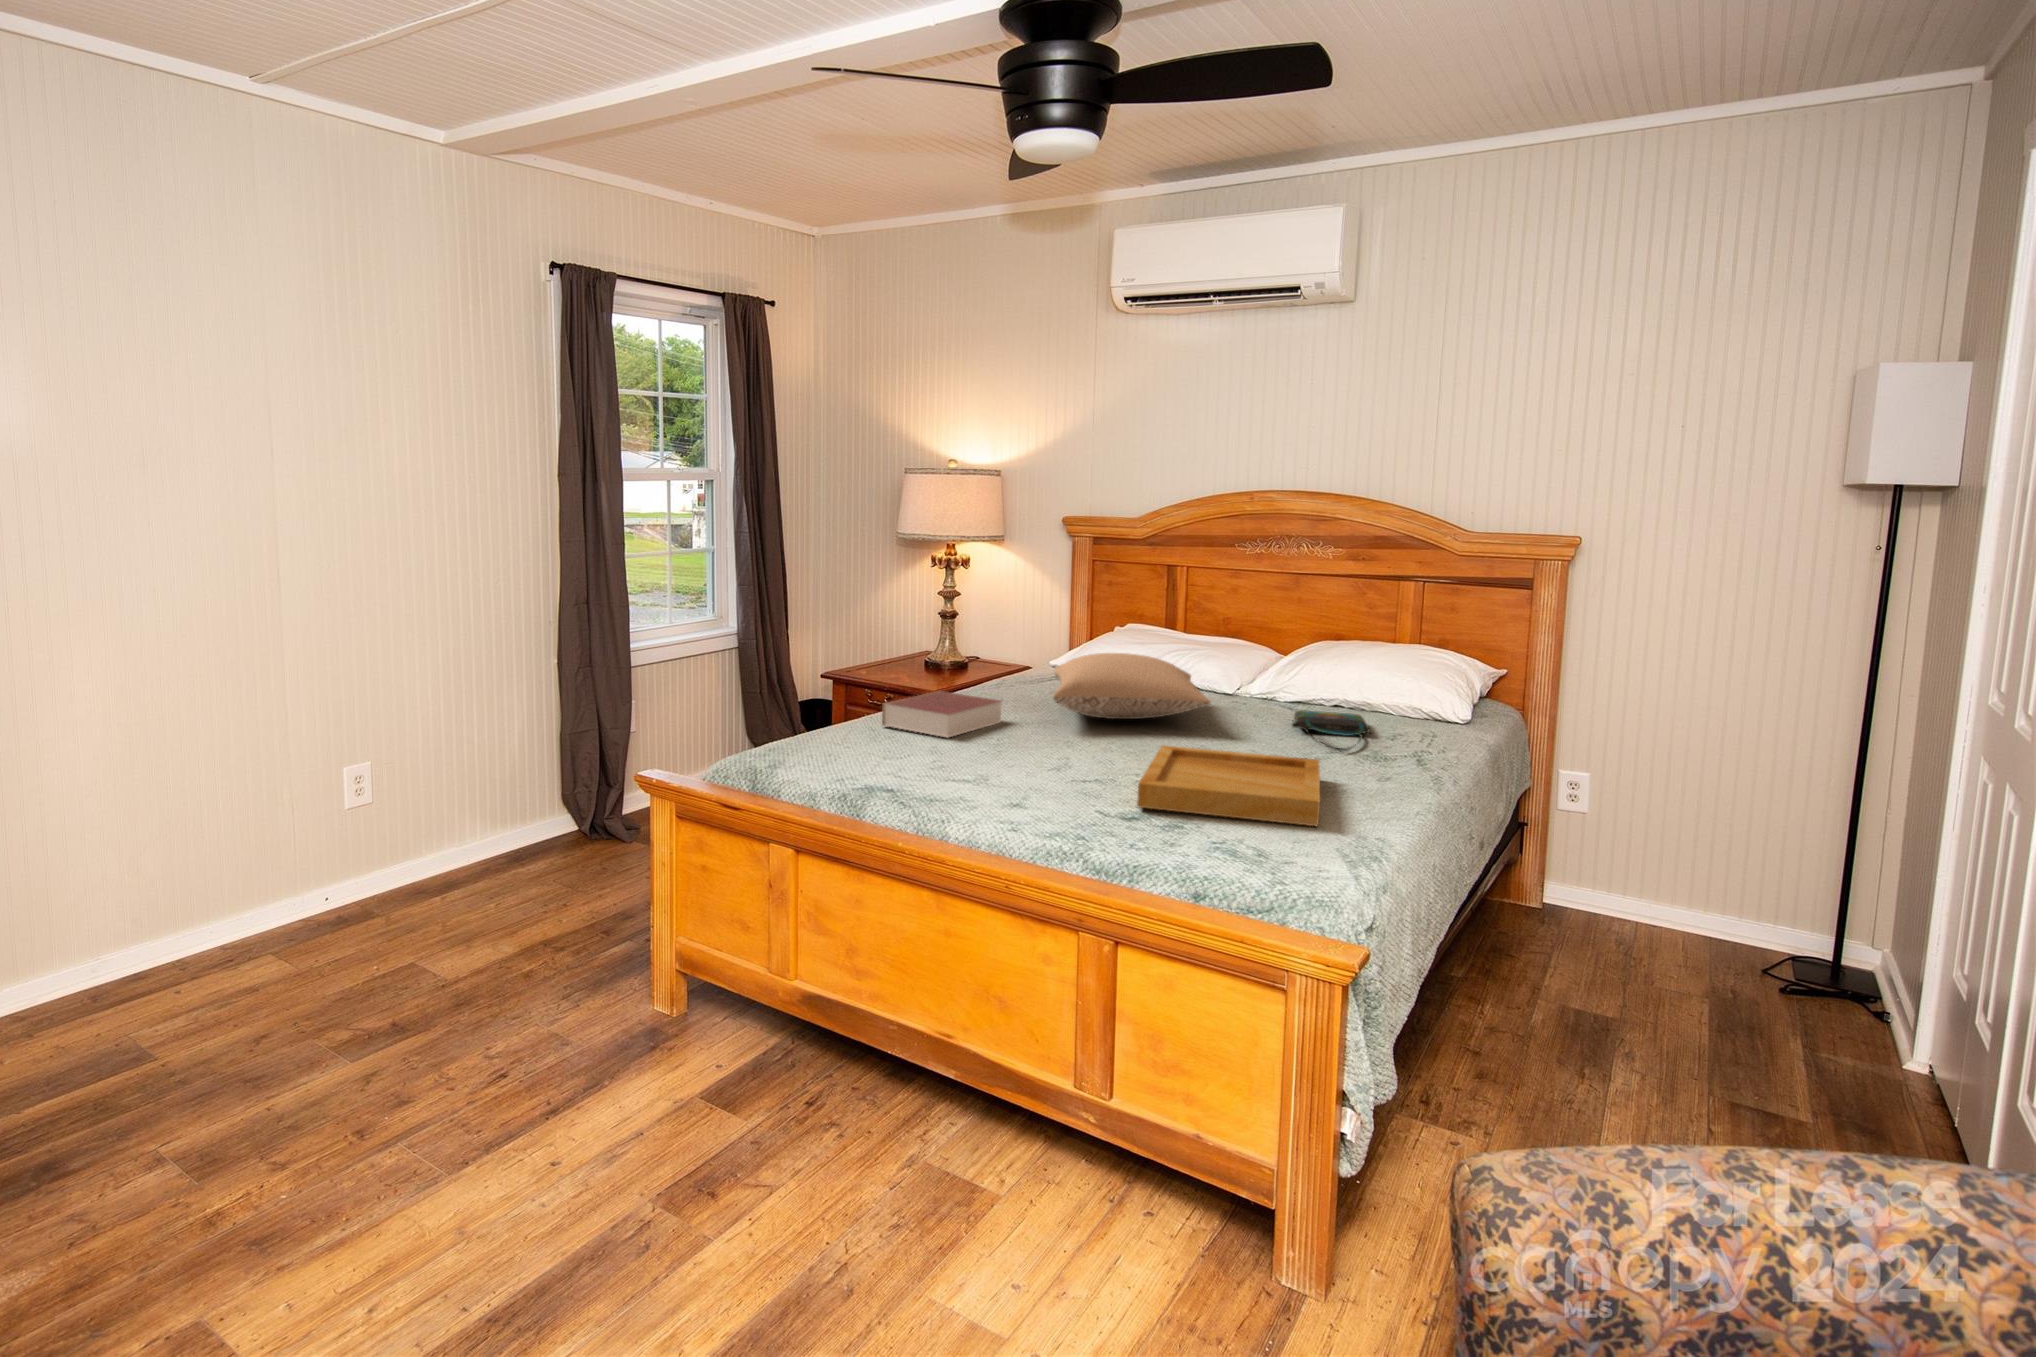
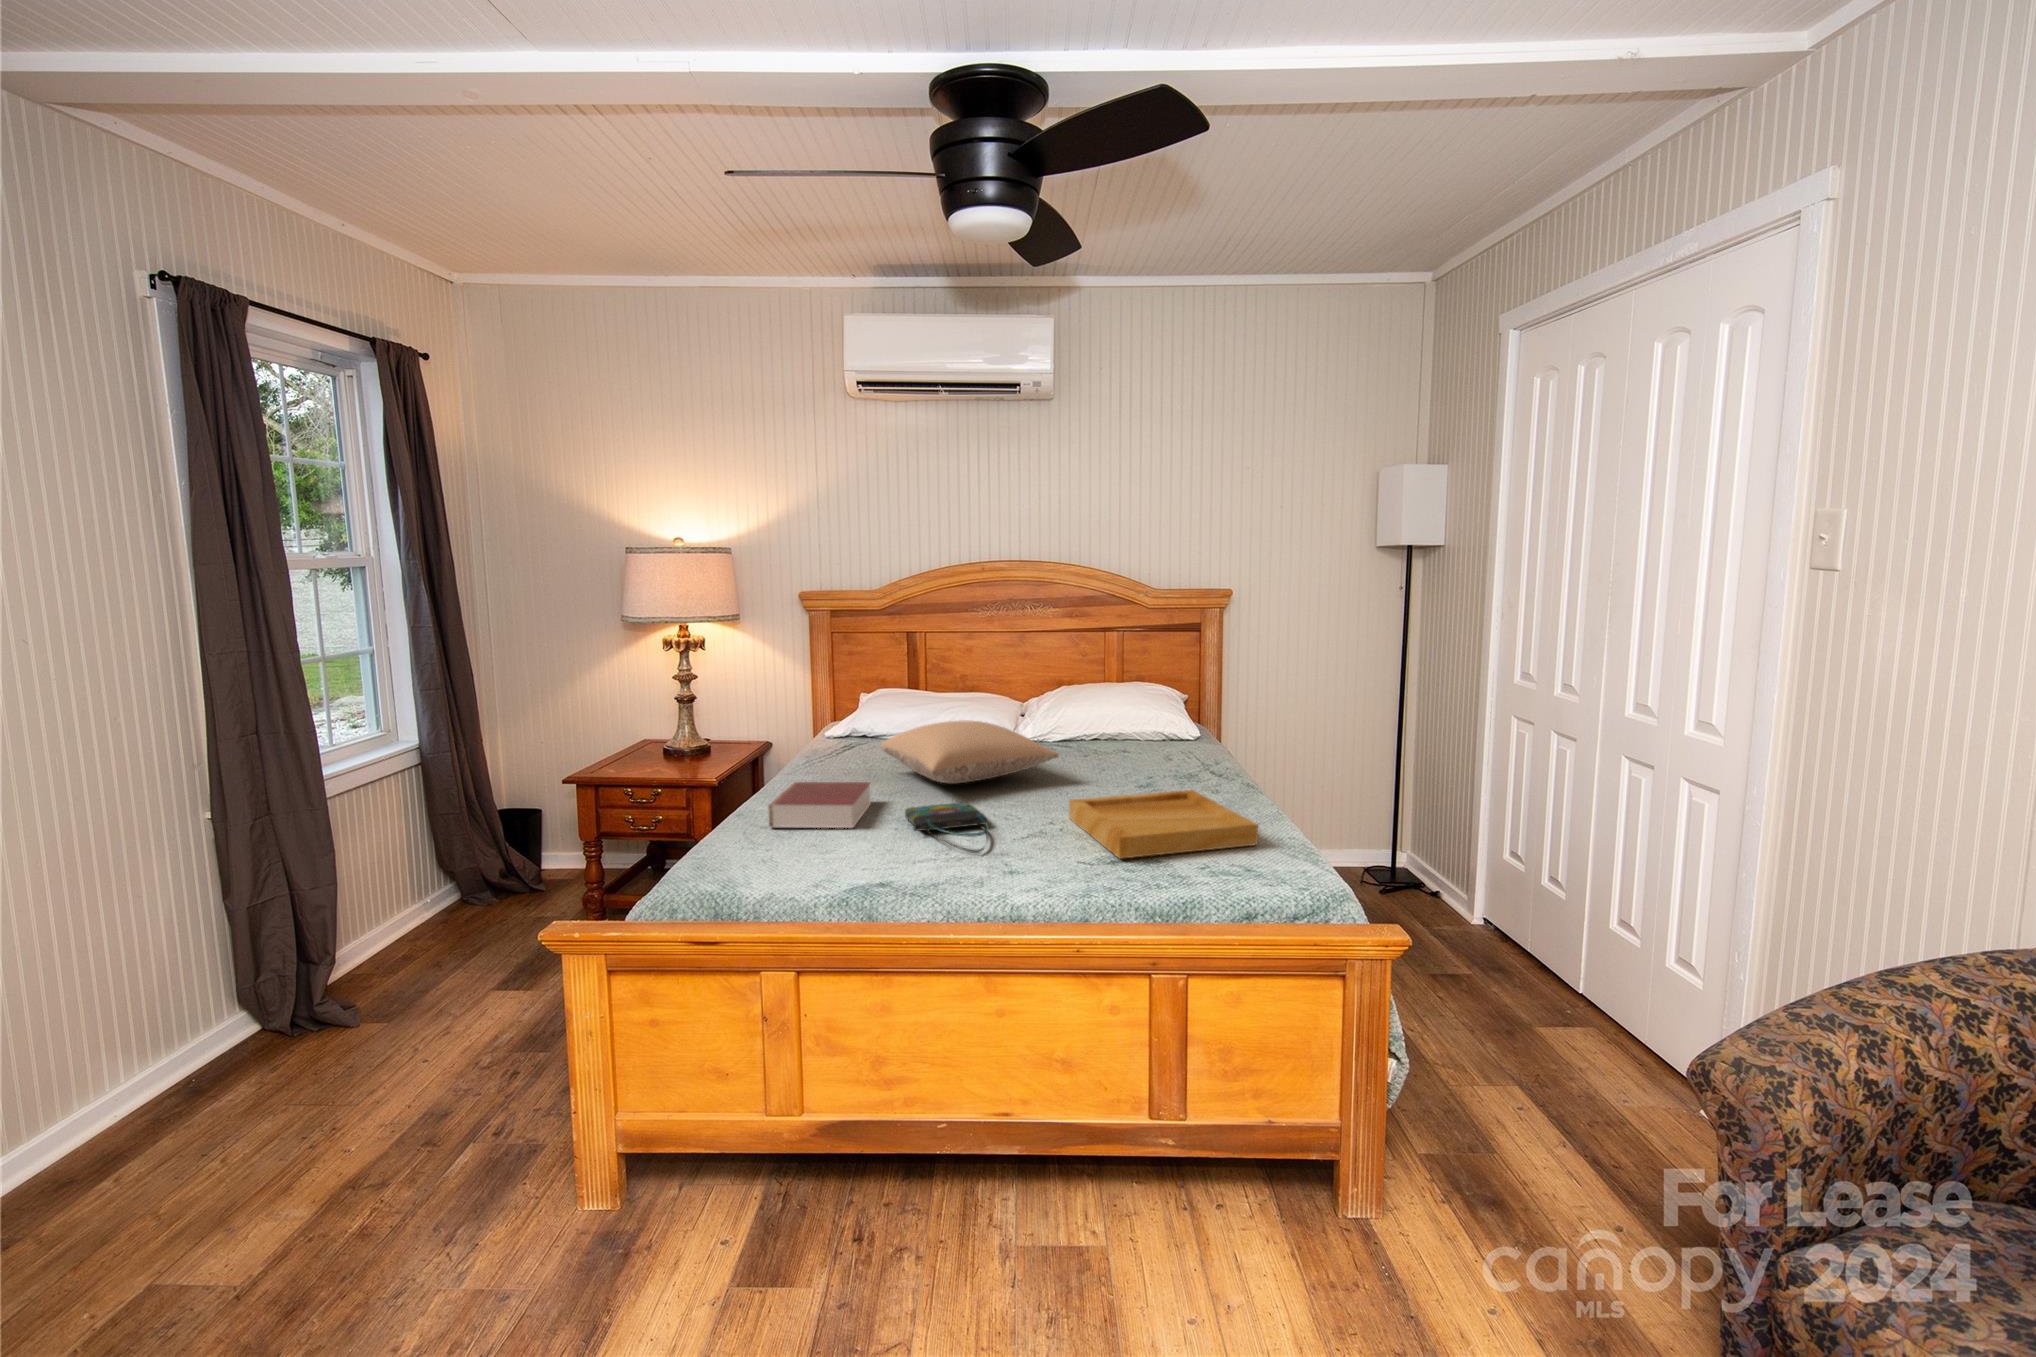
tote bag: present [1292,710,1371,752] -> present [905,802,990,853]

